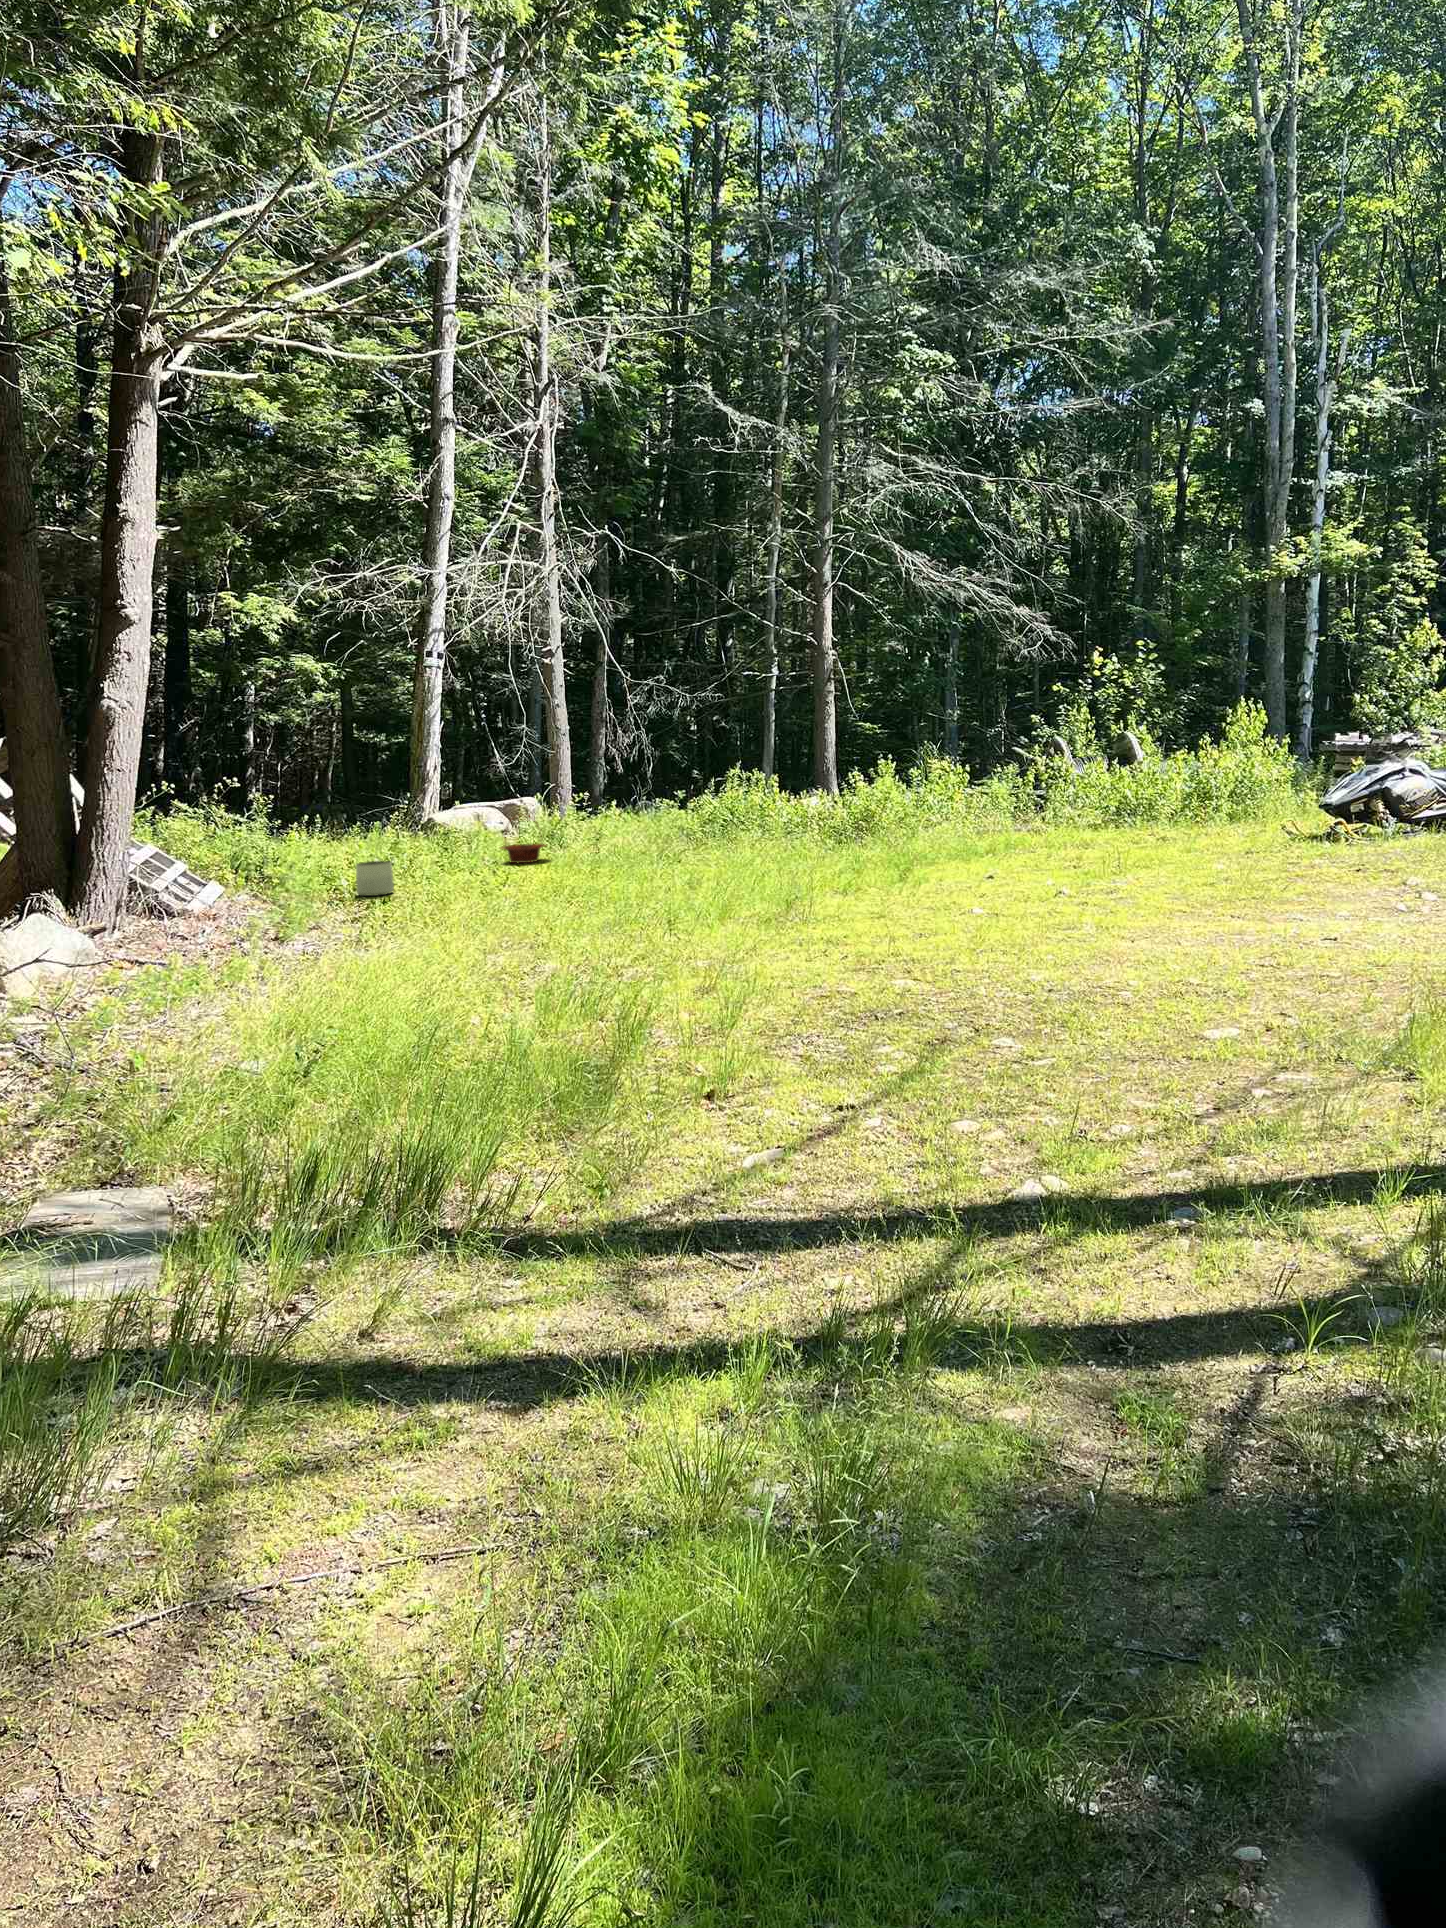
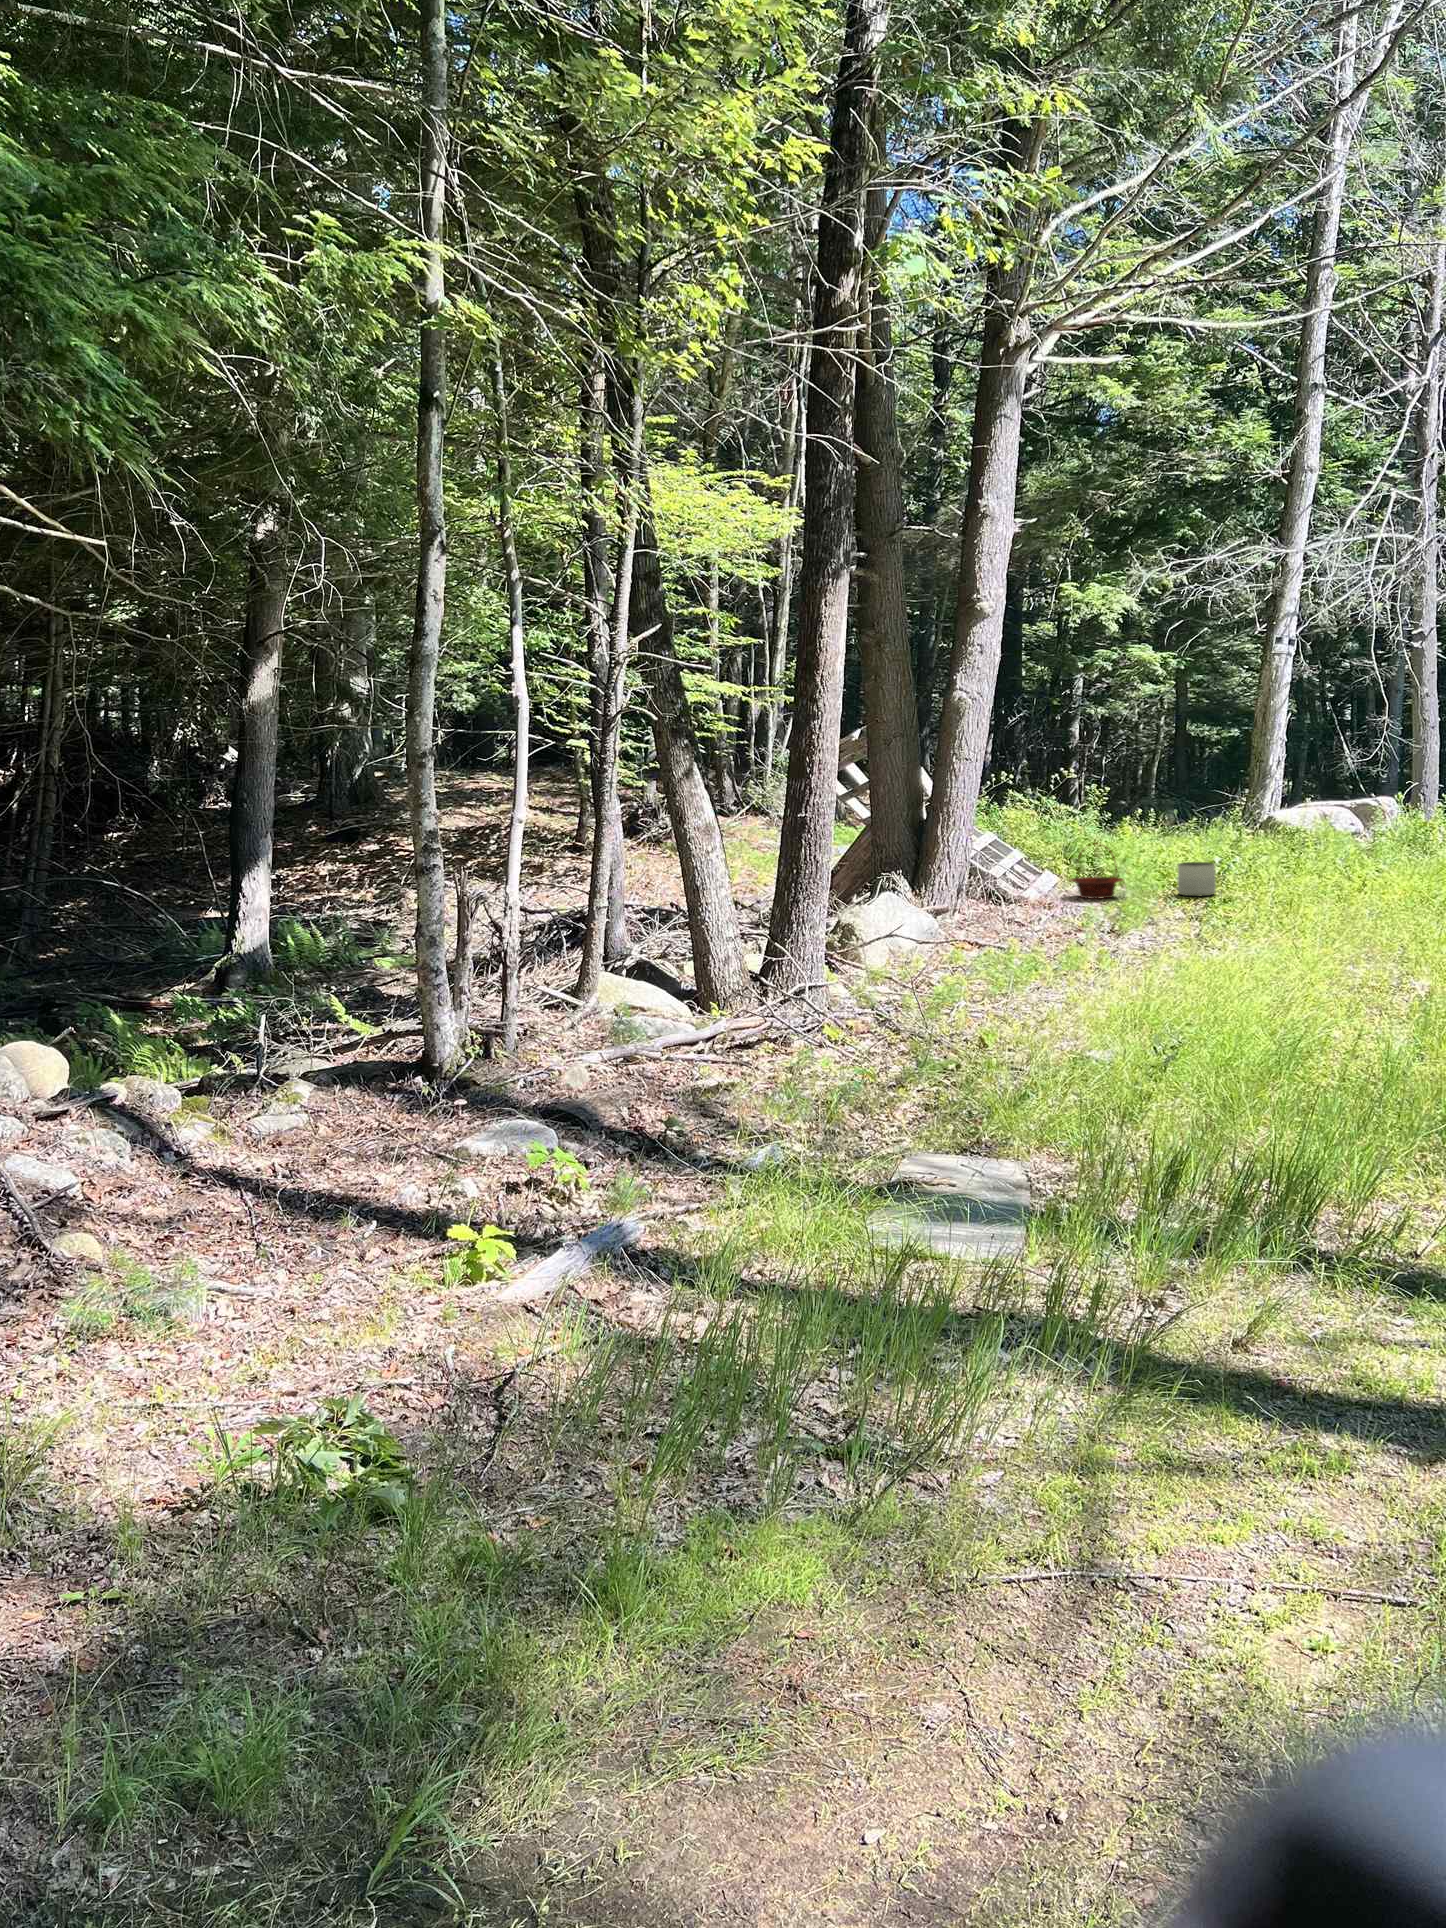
basket: present [501,816,545,863] -> present [1070,845,1124,899]

